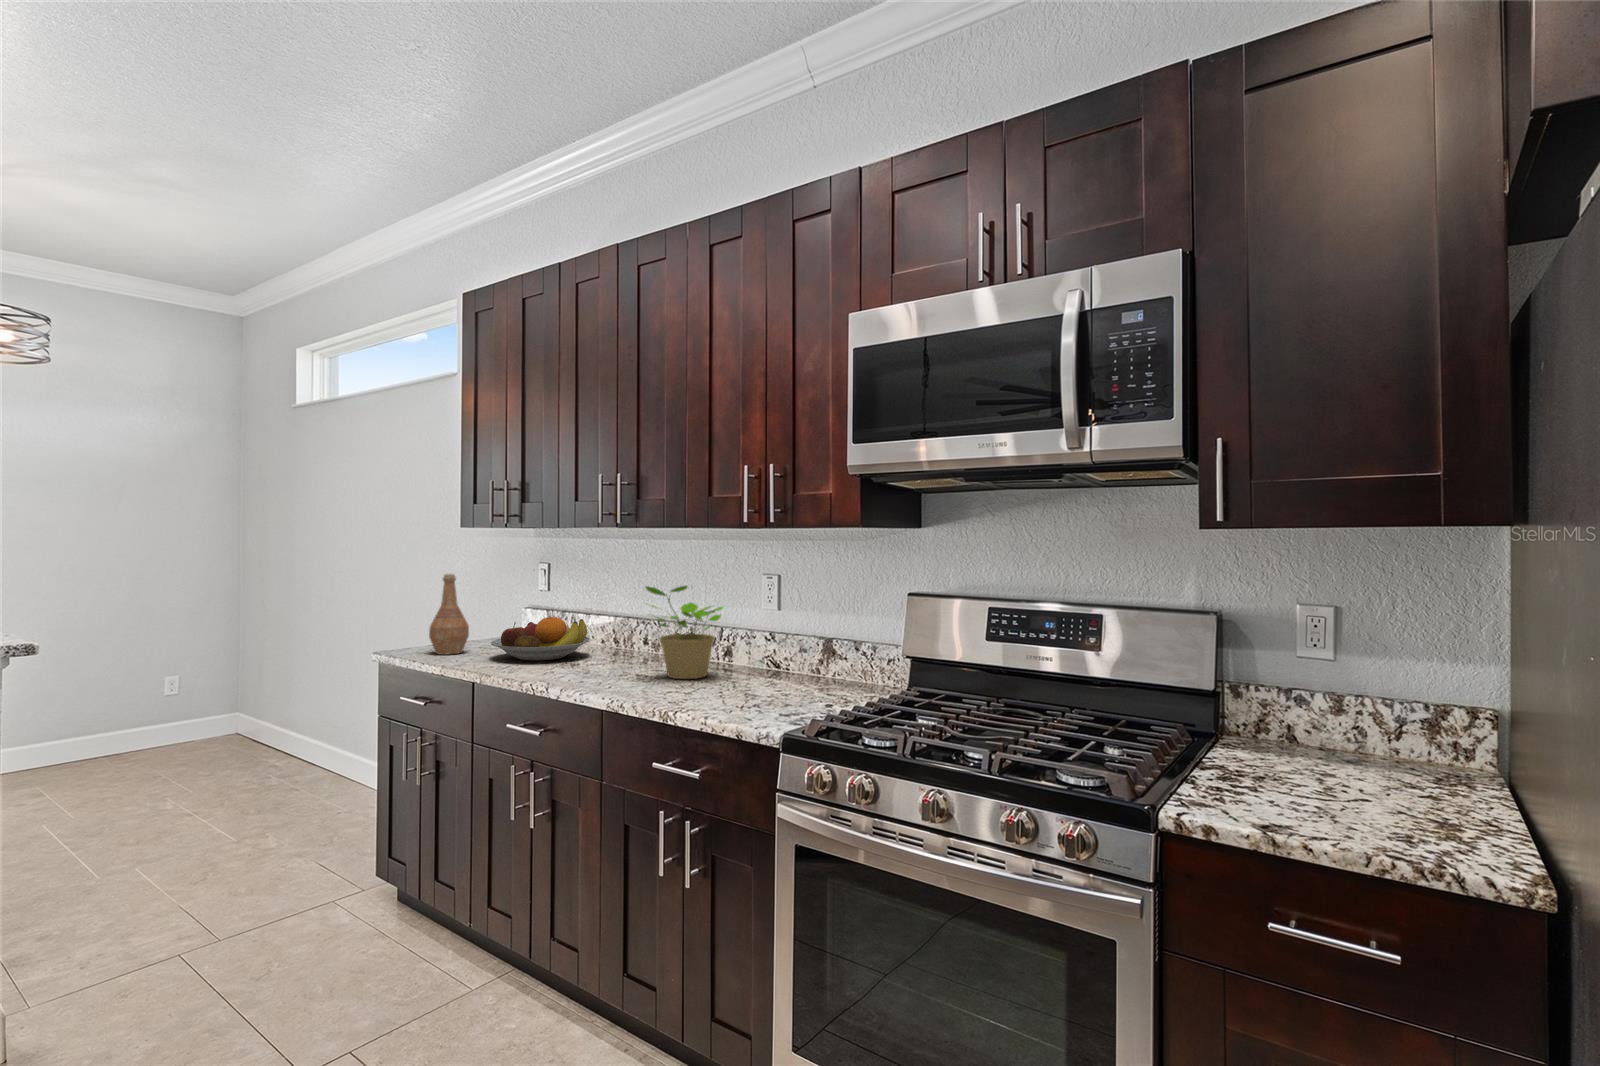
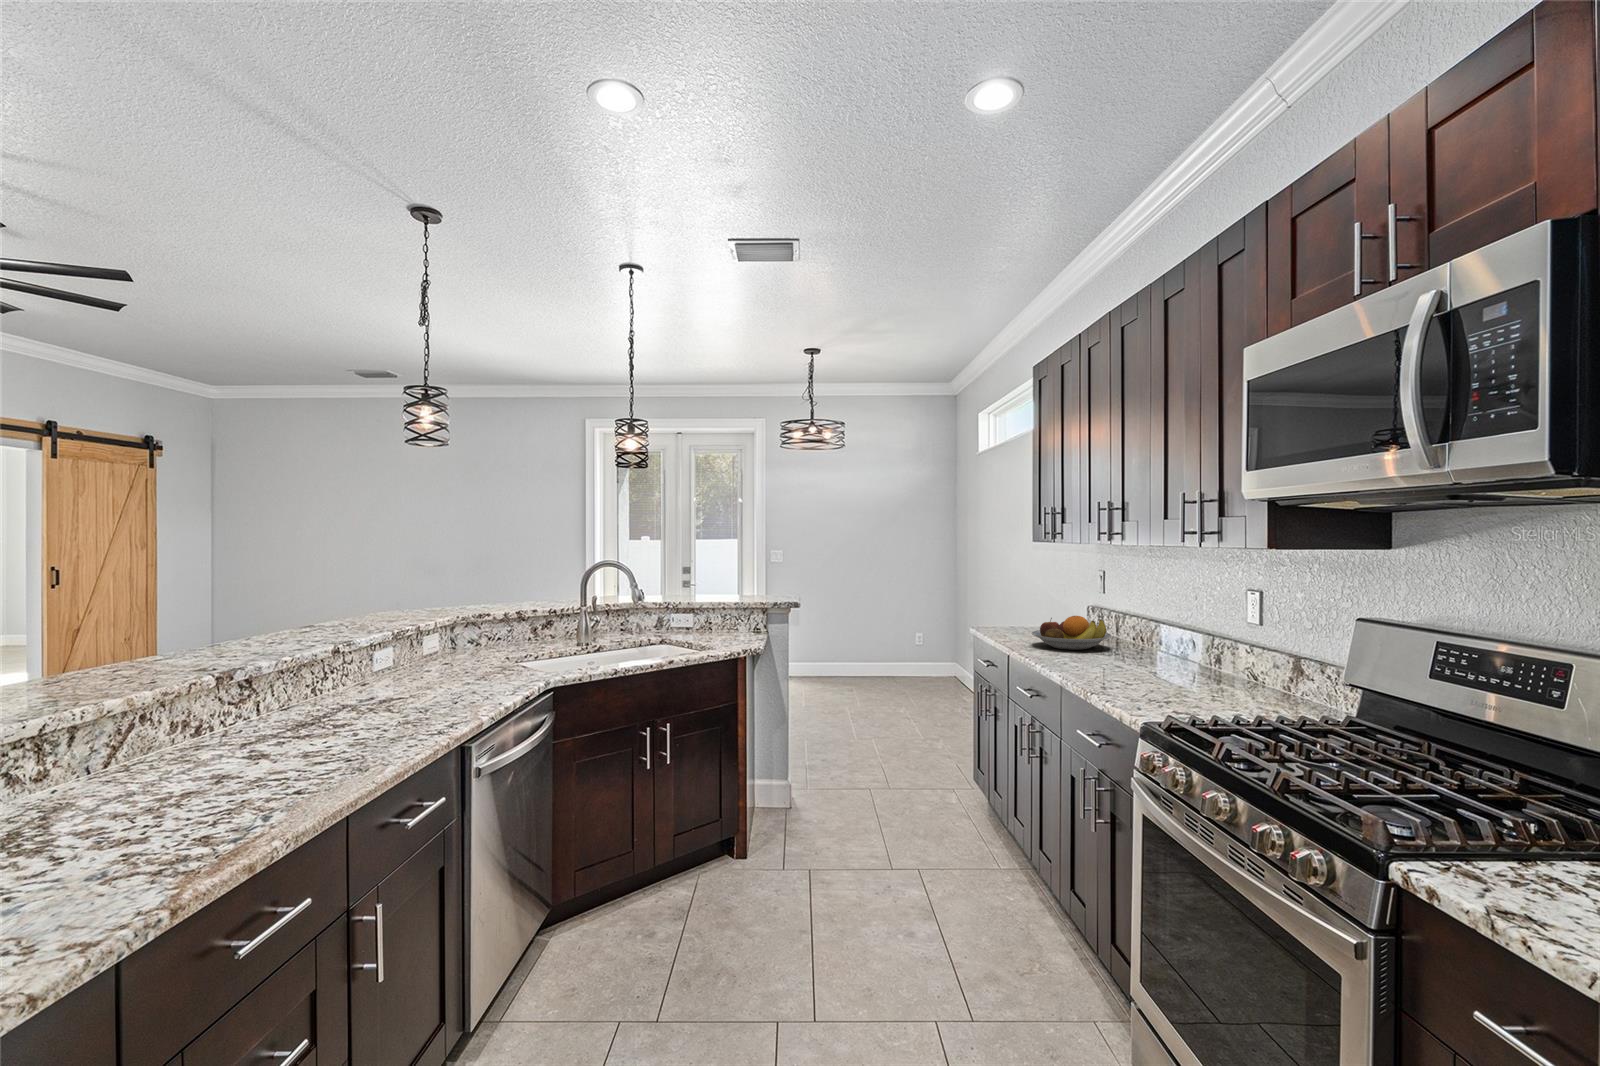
vase: present [429,574,469,655] -> none [999,578,1027,638]
potted plant: present [646,586,723,679] -> none [1113,595,1190,679]

